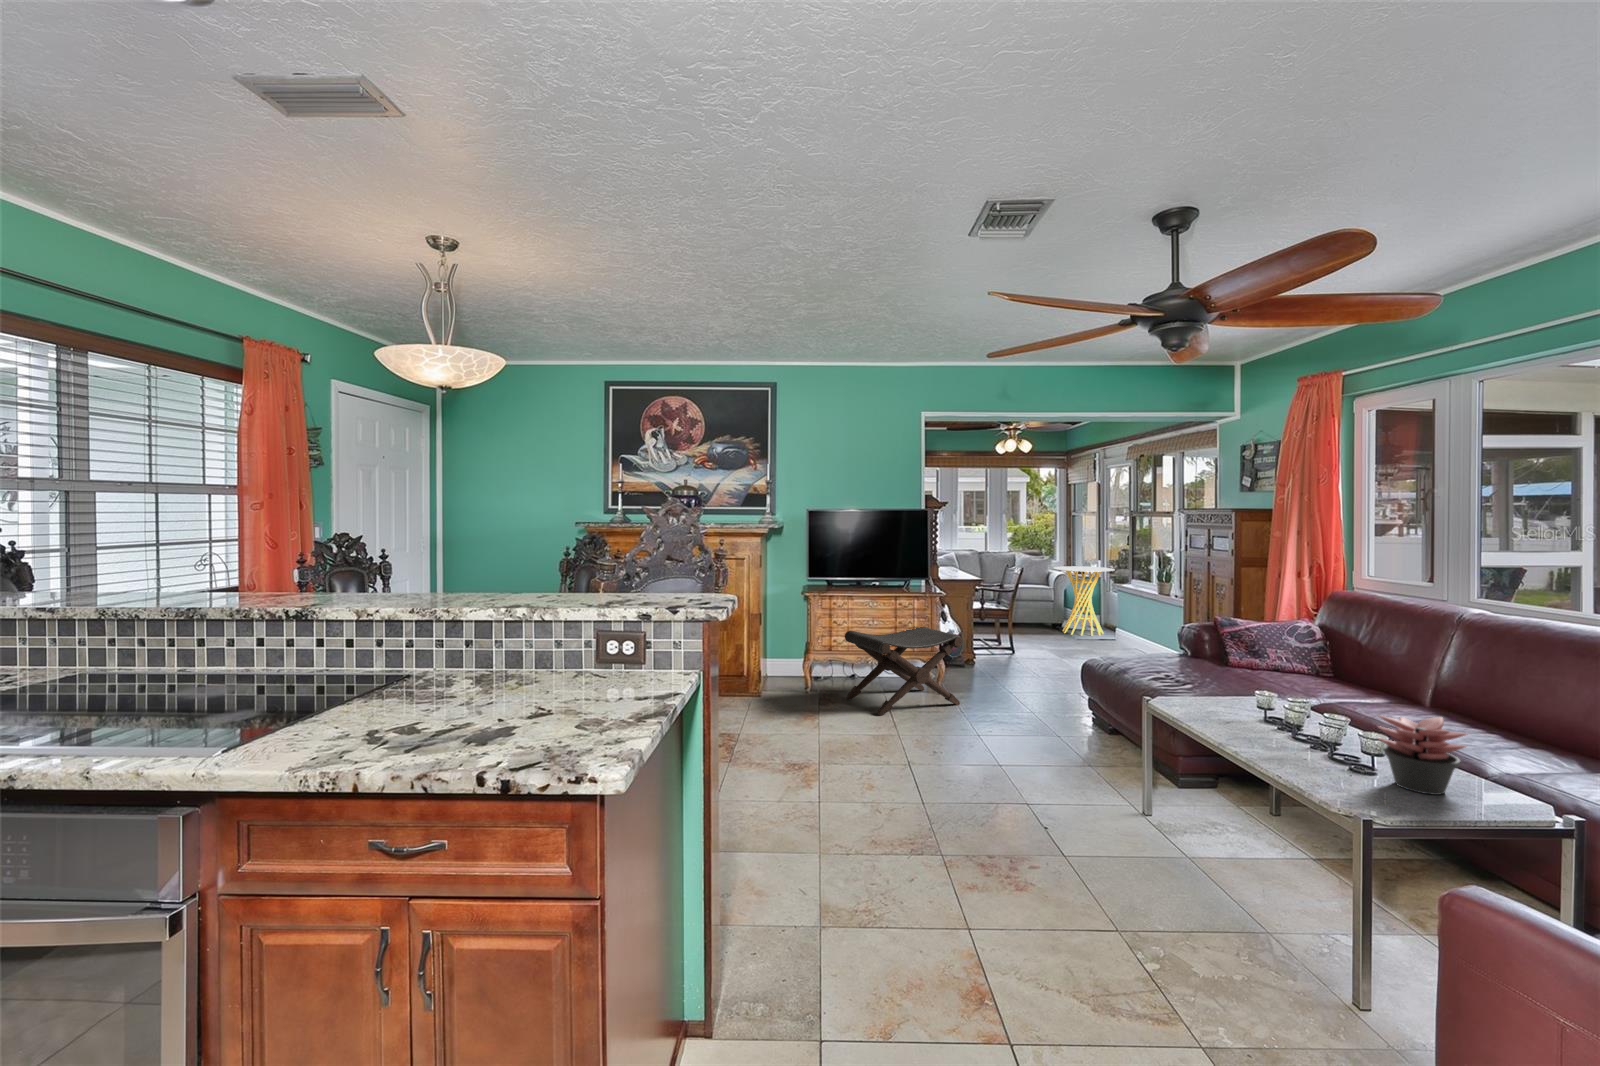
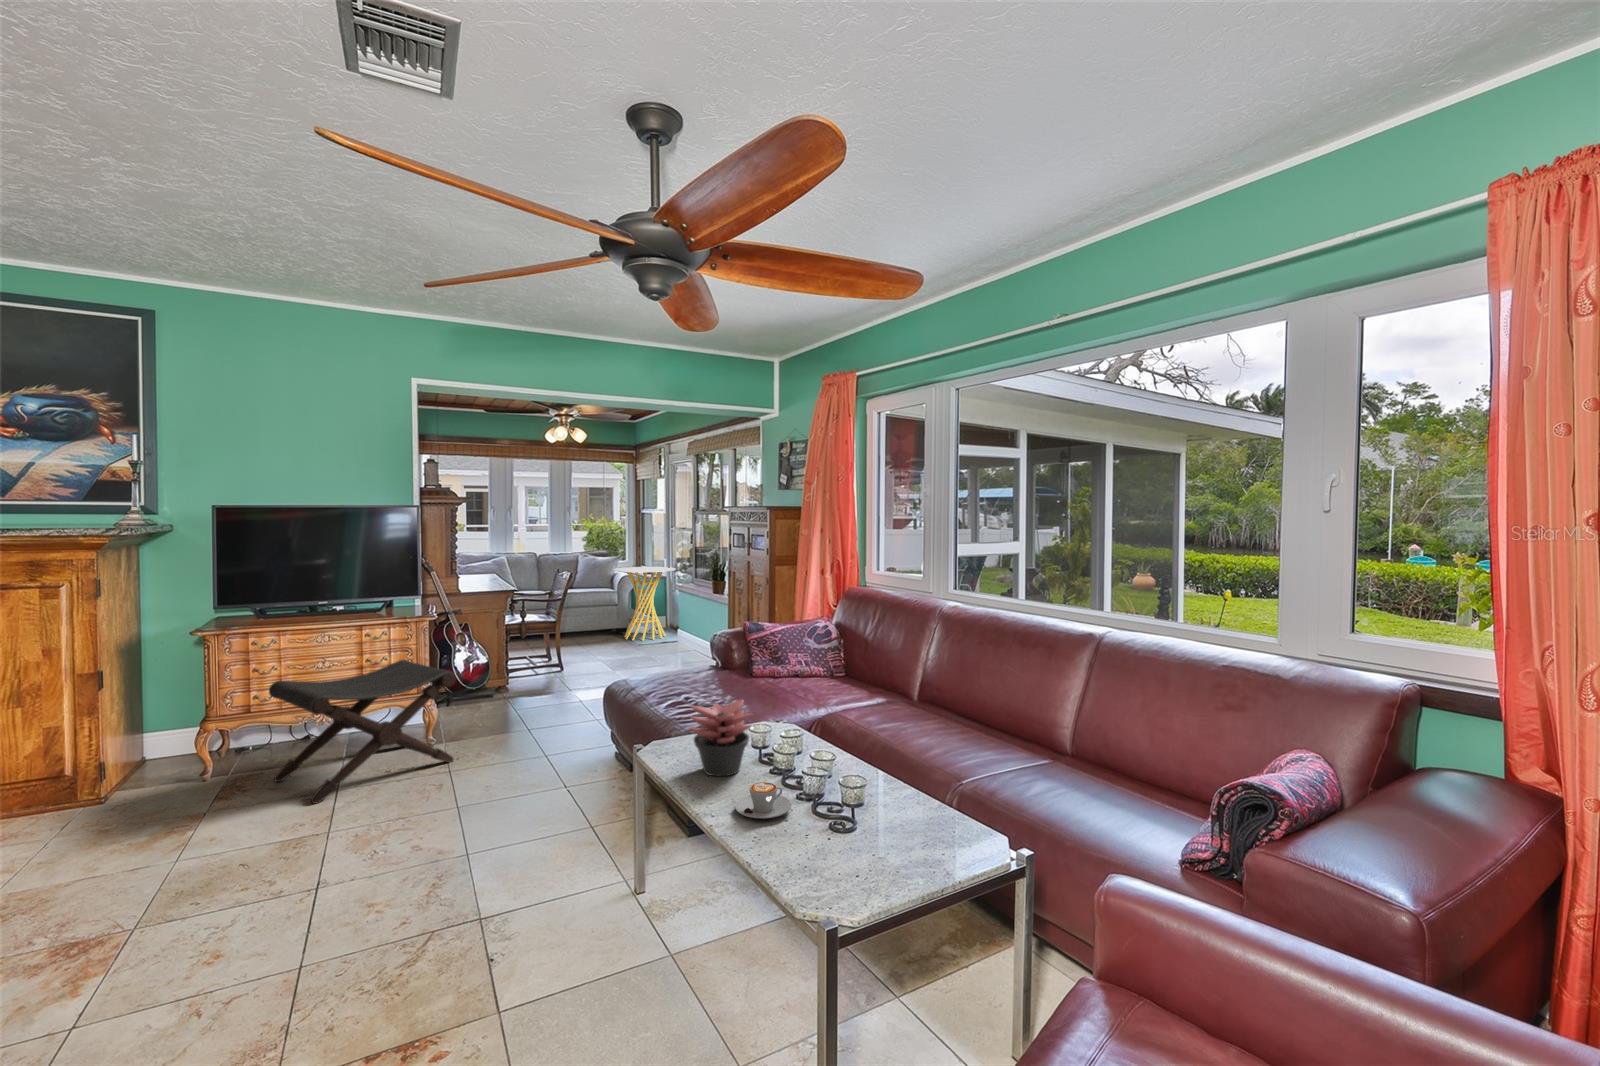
succulent plant: present [1378,715,1467,795] -> present [691,700,752,776]
coffee cup: none [1249,724,1301,748] -> present [735,782,791,818]

